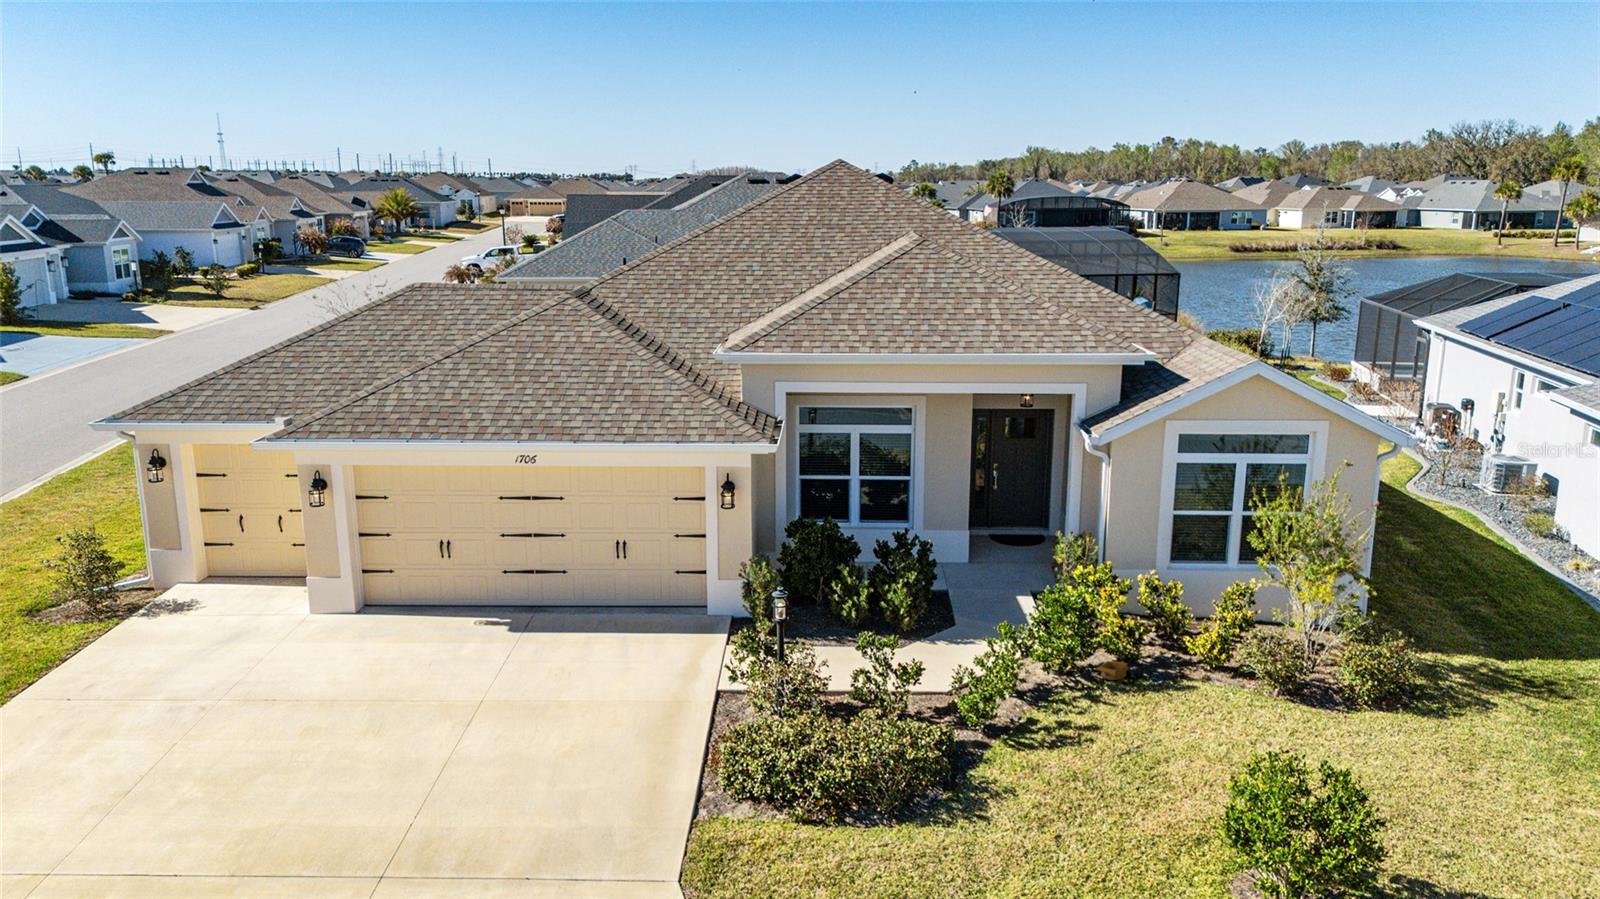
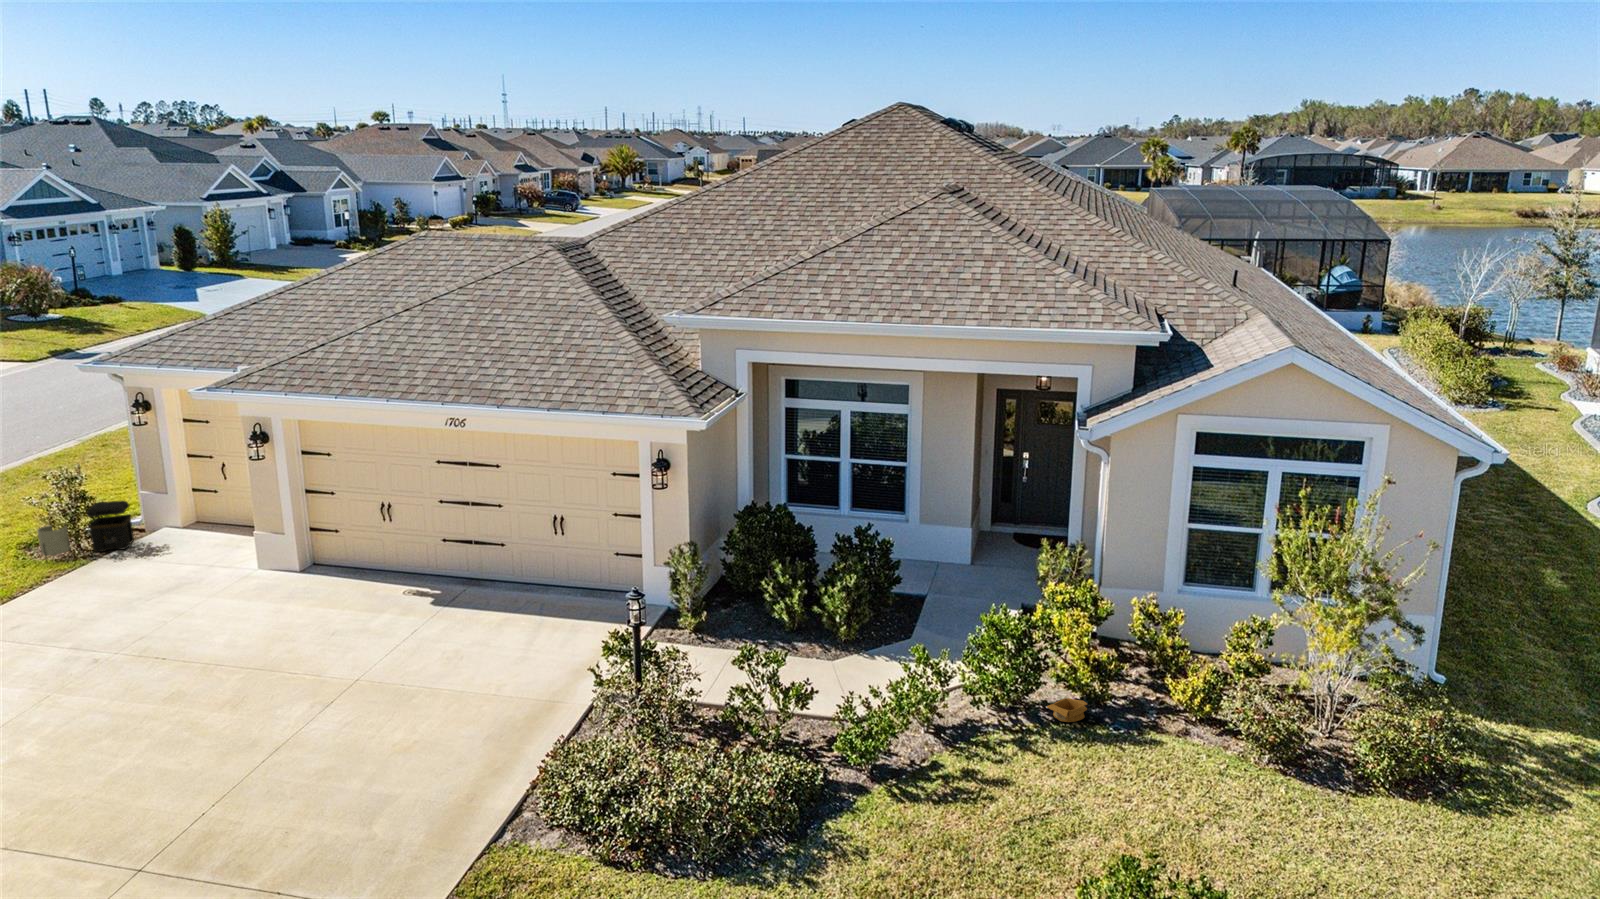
toolbox: none [117,555,160,609] -> present [87,500,134,552]
planter: none [72,582,108,626] -> present [38,525,73,558]

